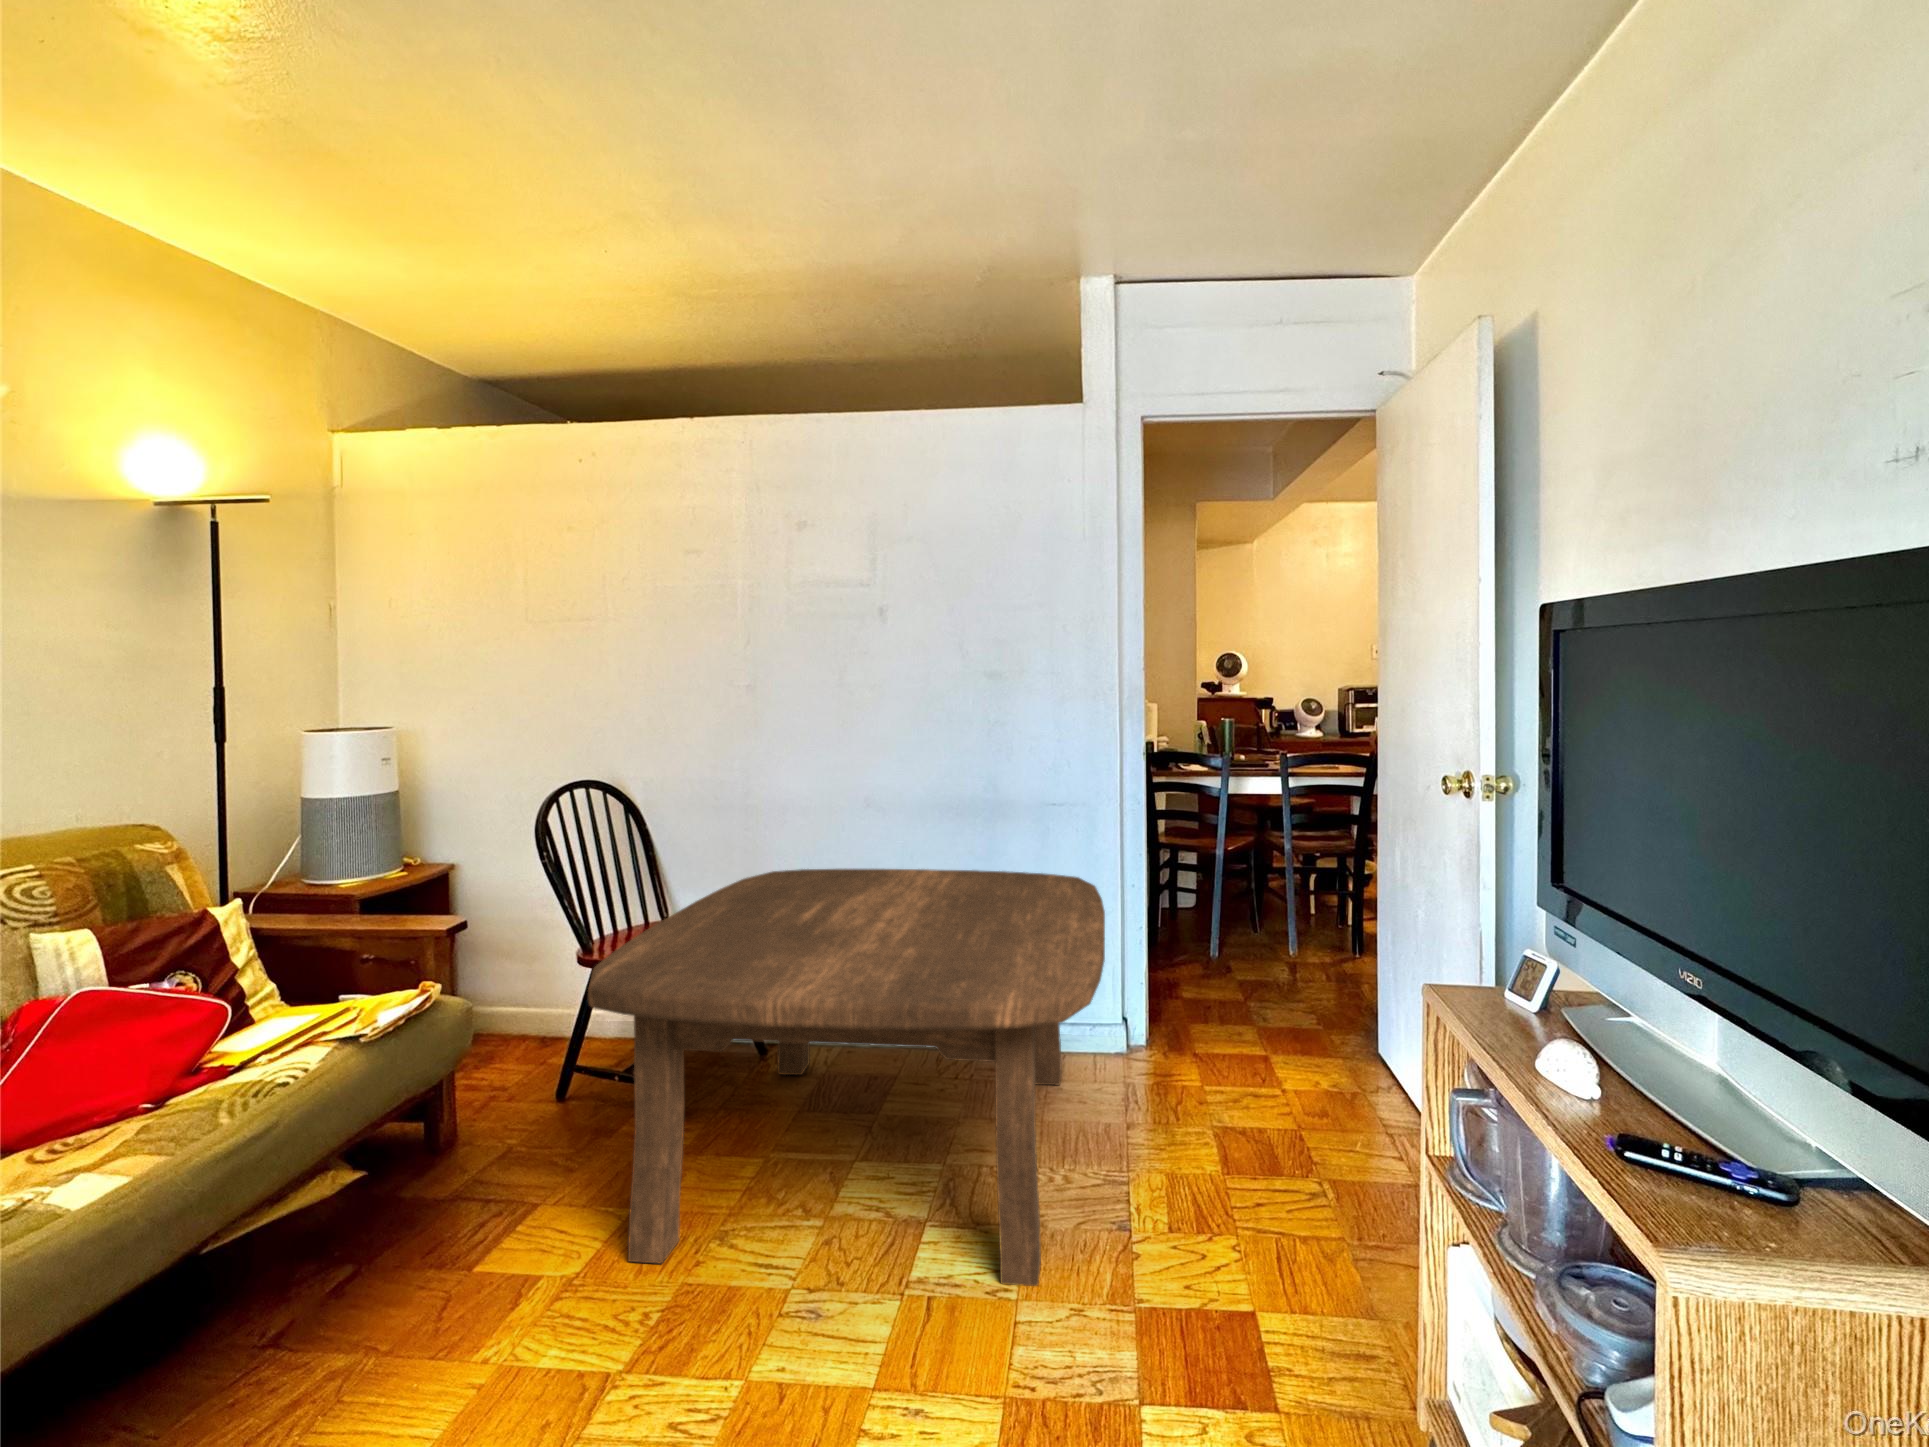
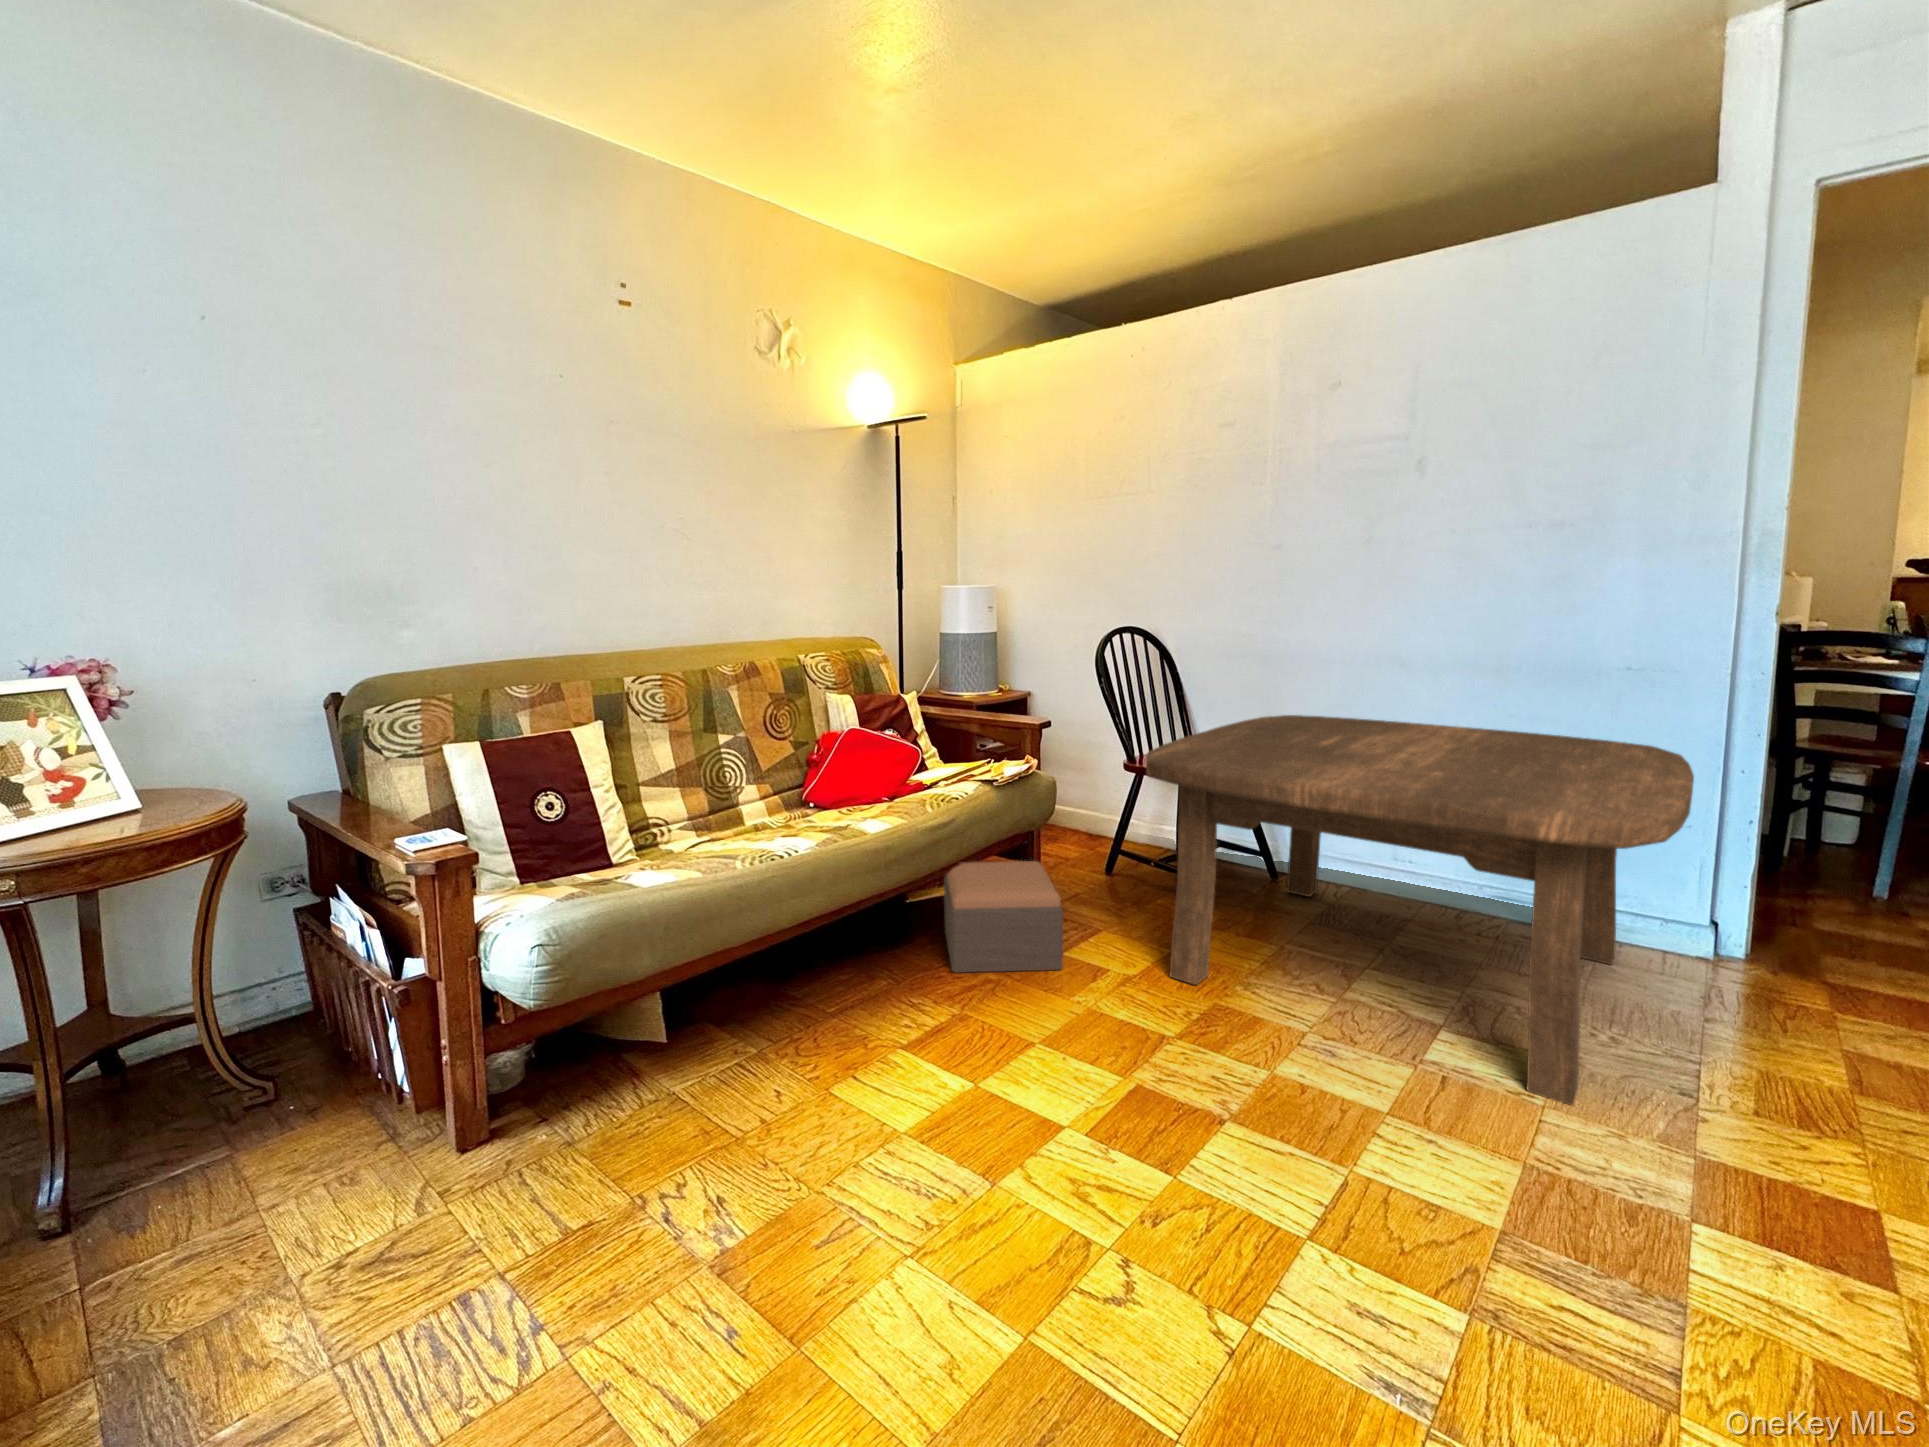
footstool: none [262,1141,470,1385] -> present [944,861,1063,973]

